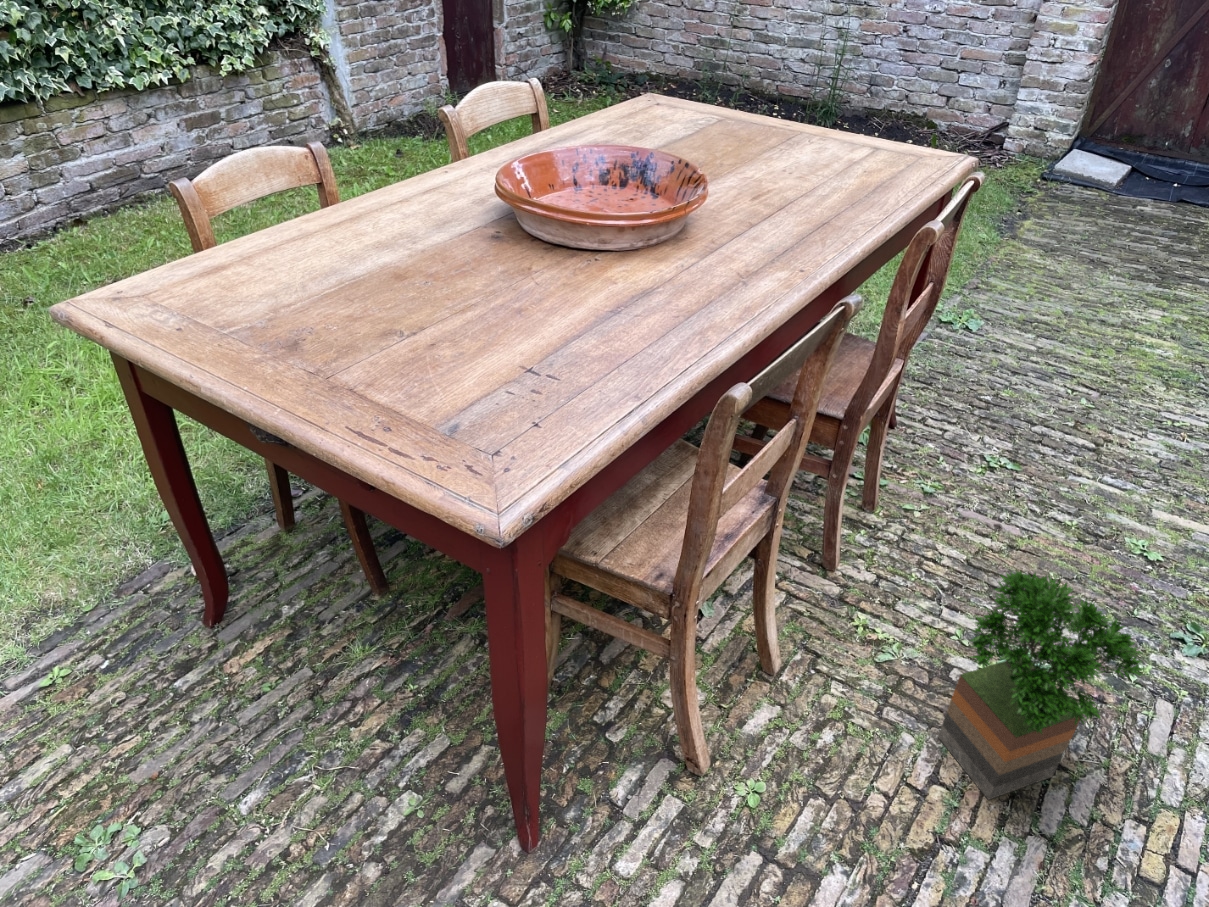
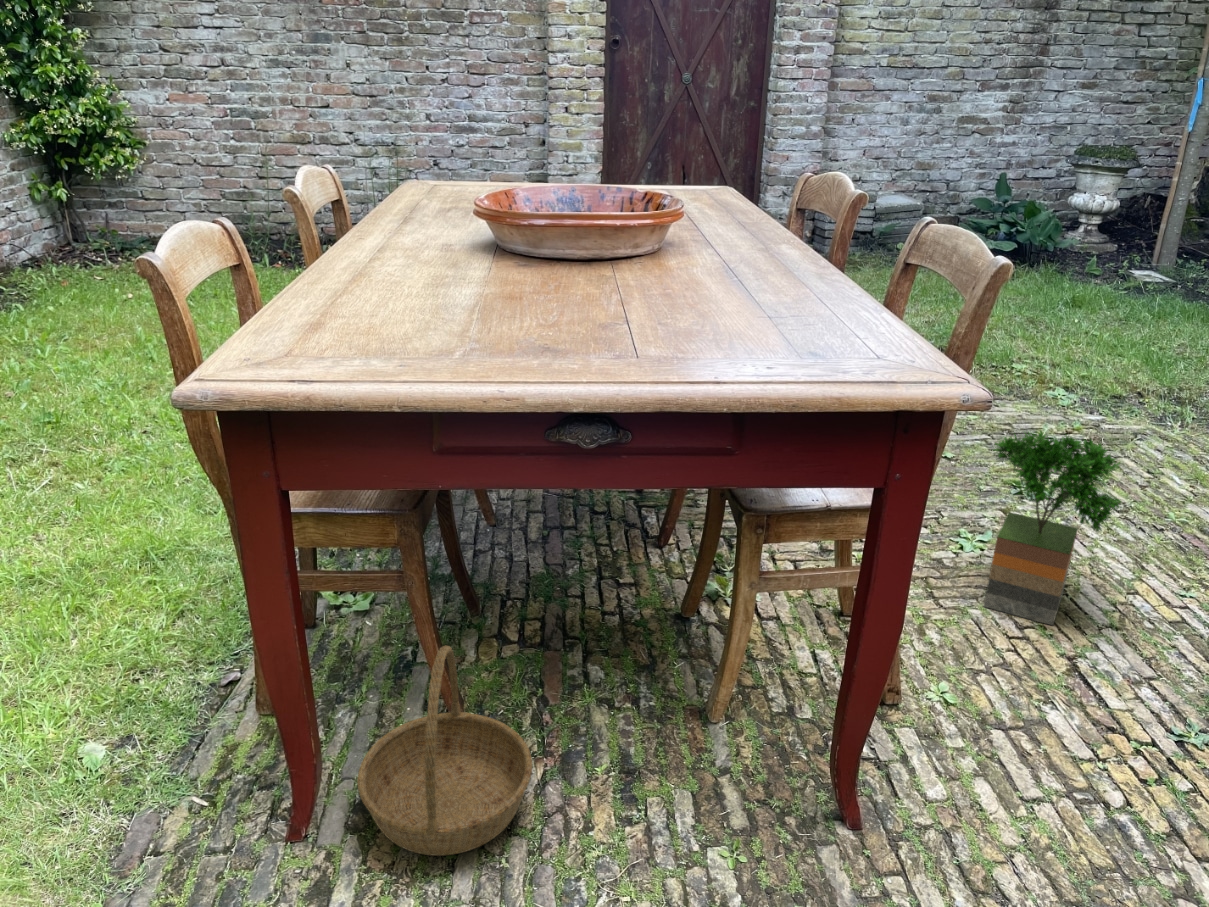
basket: none [229,540,369,692] -> present [357,646,532,856]

